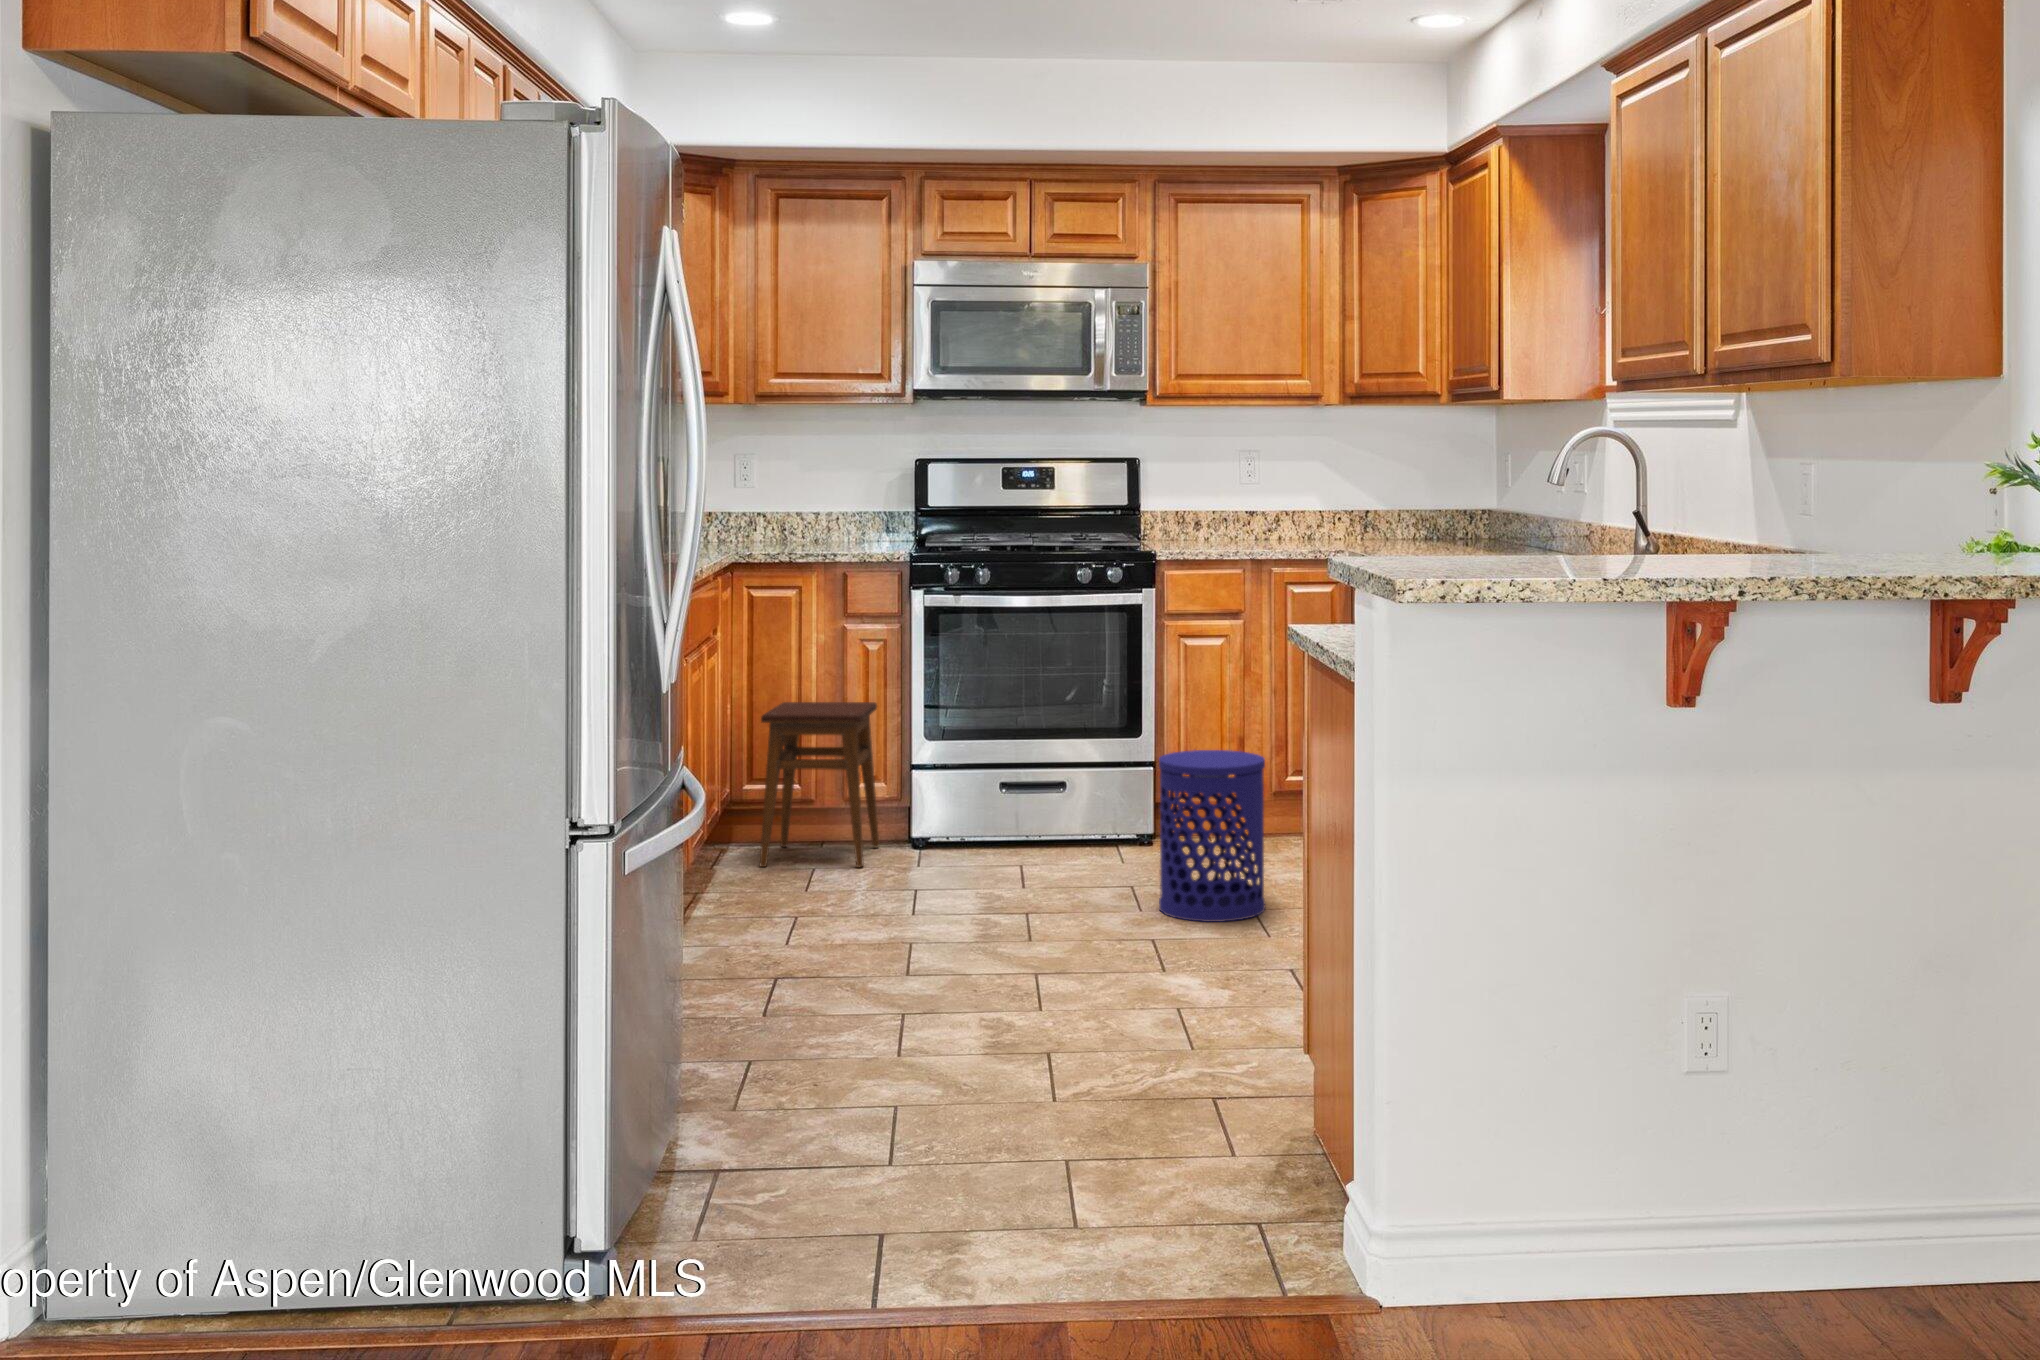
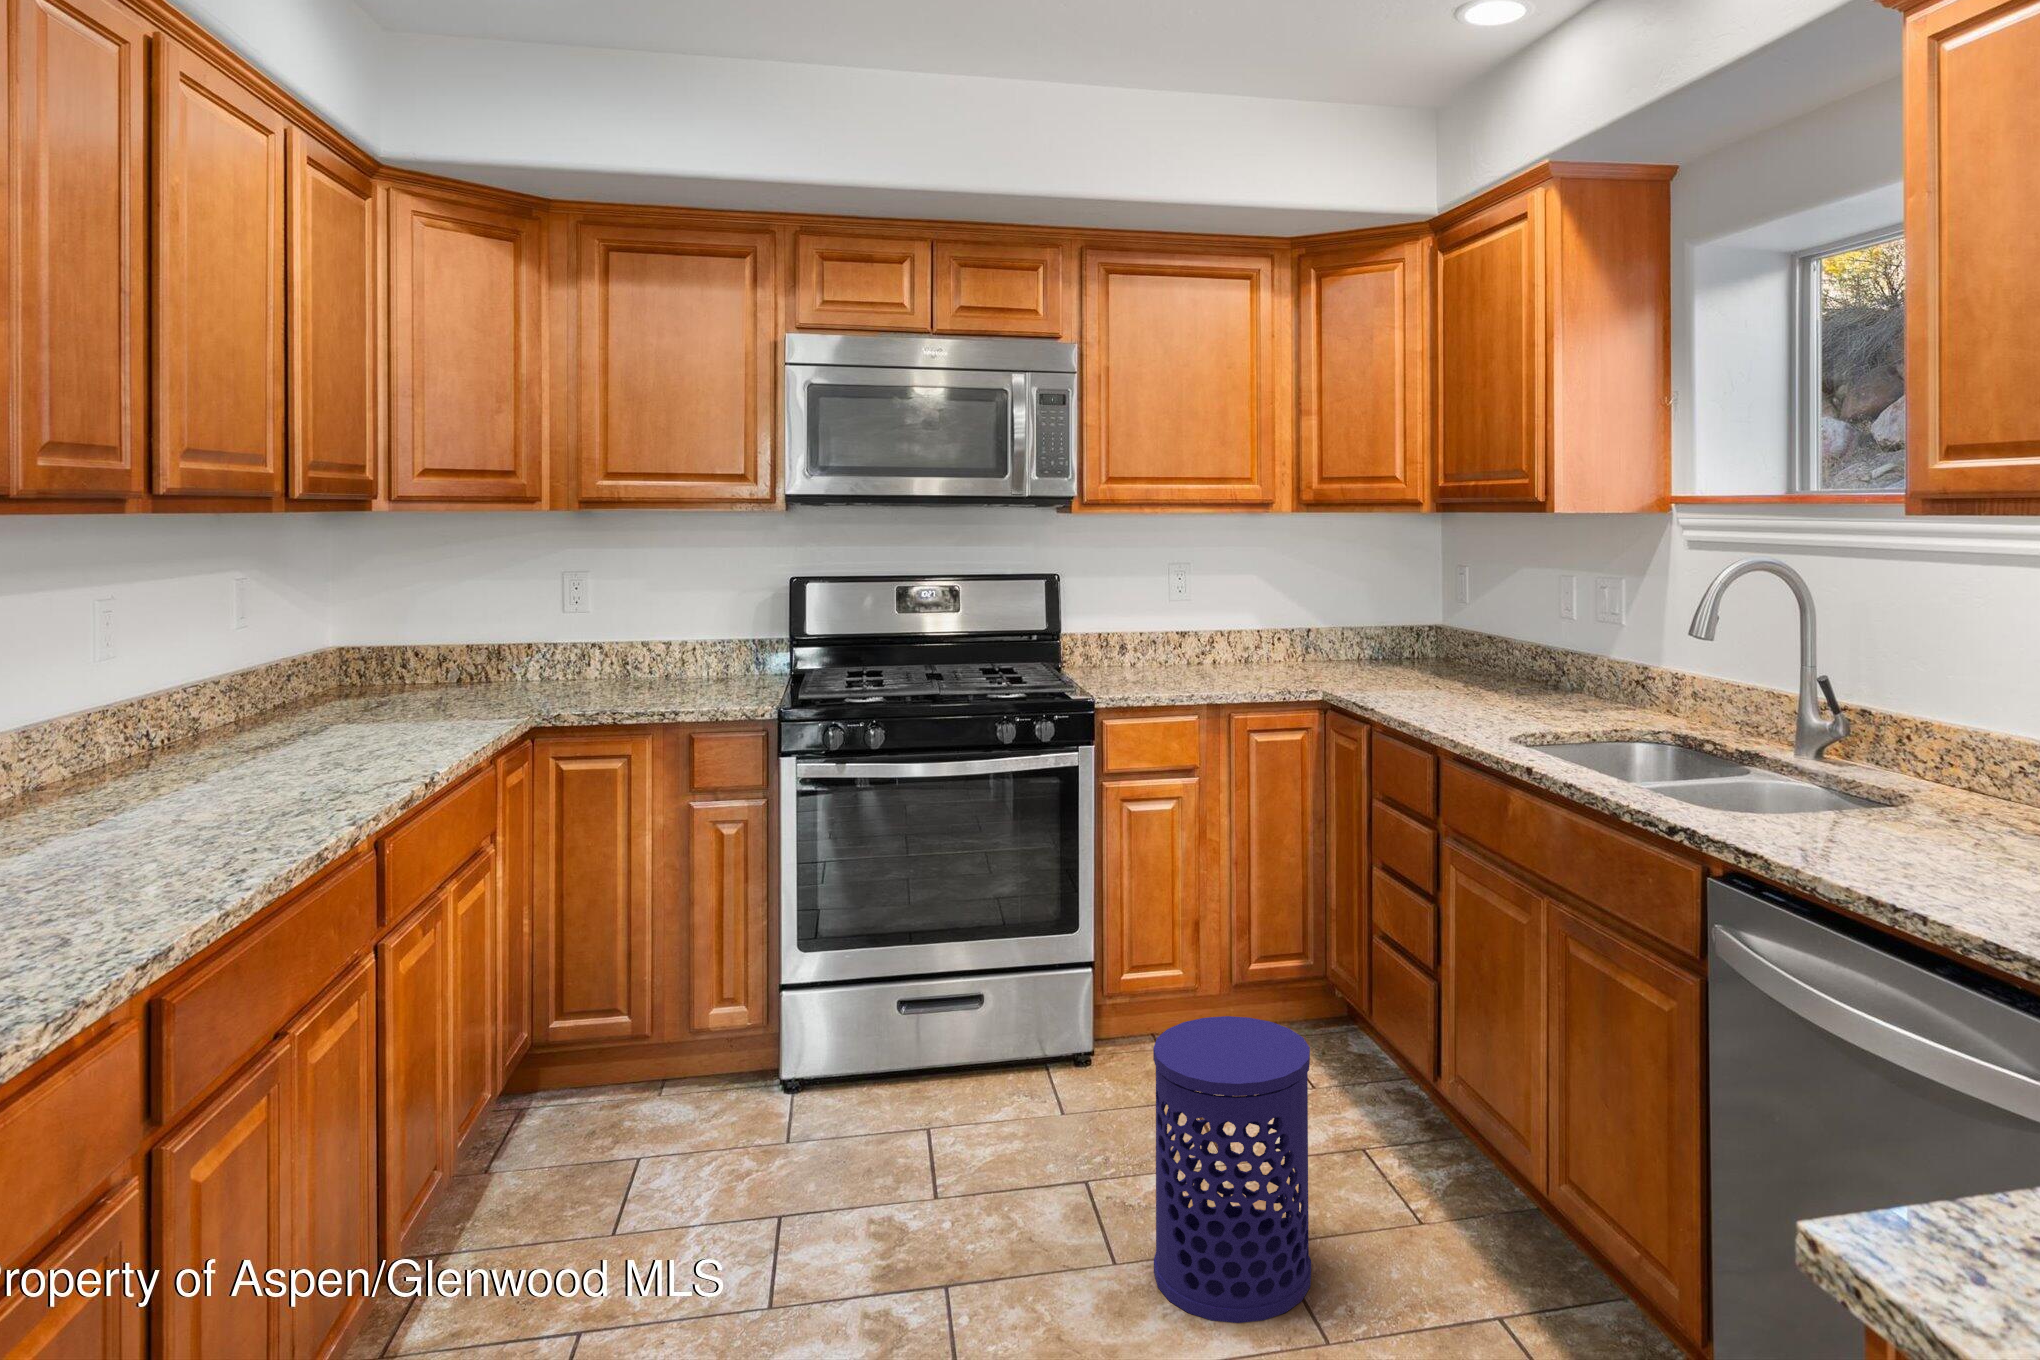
stool: present [760,702,879,867] -> none [550,916,733,1188]

